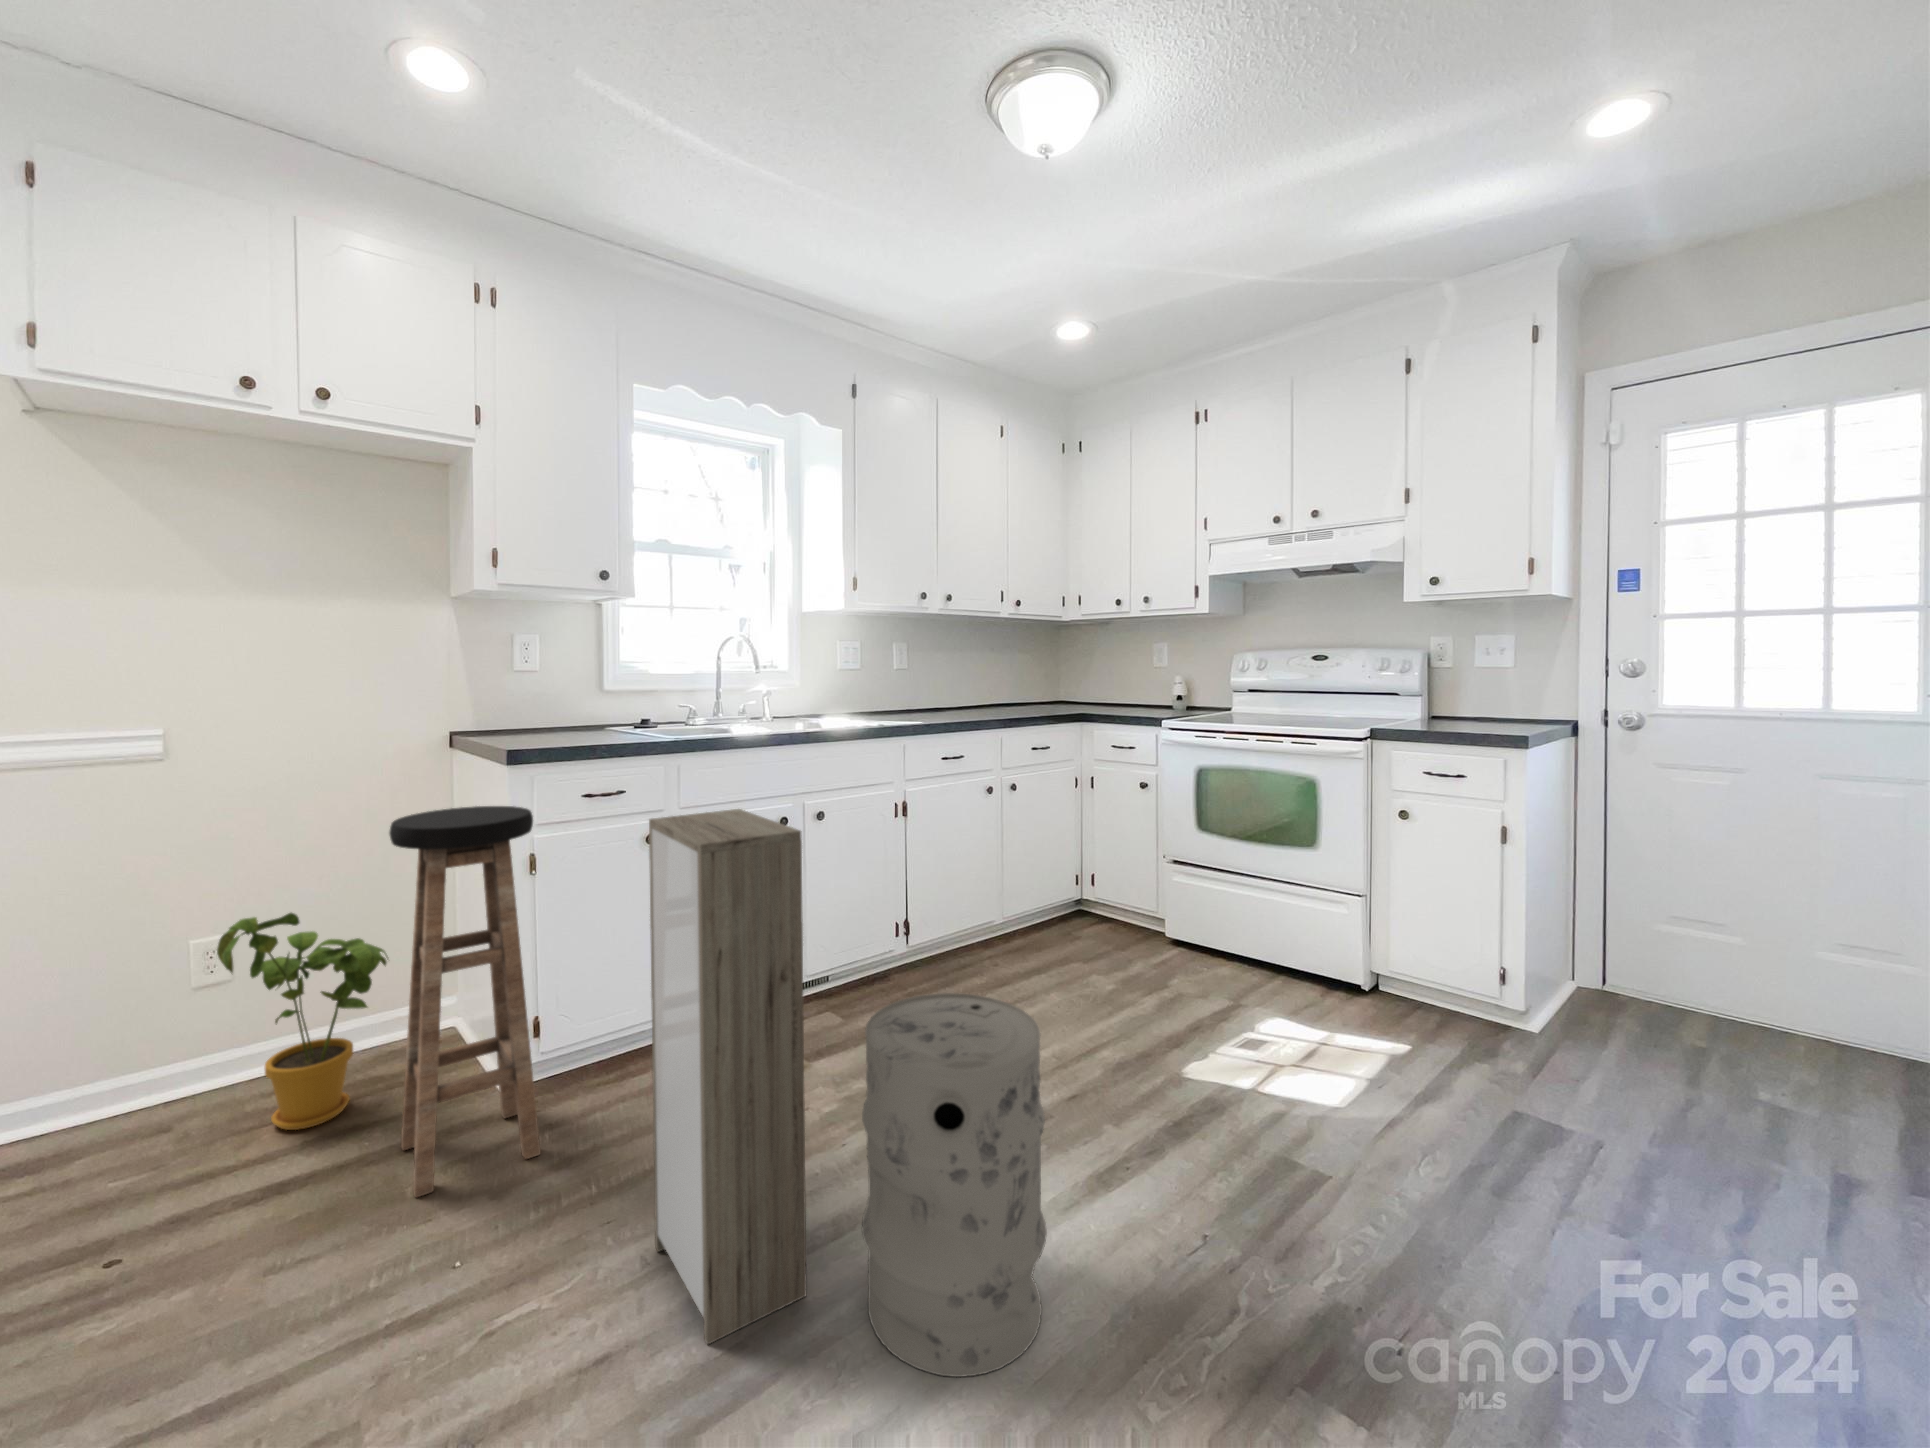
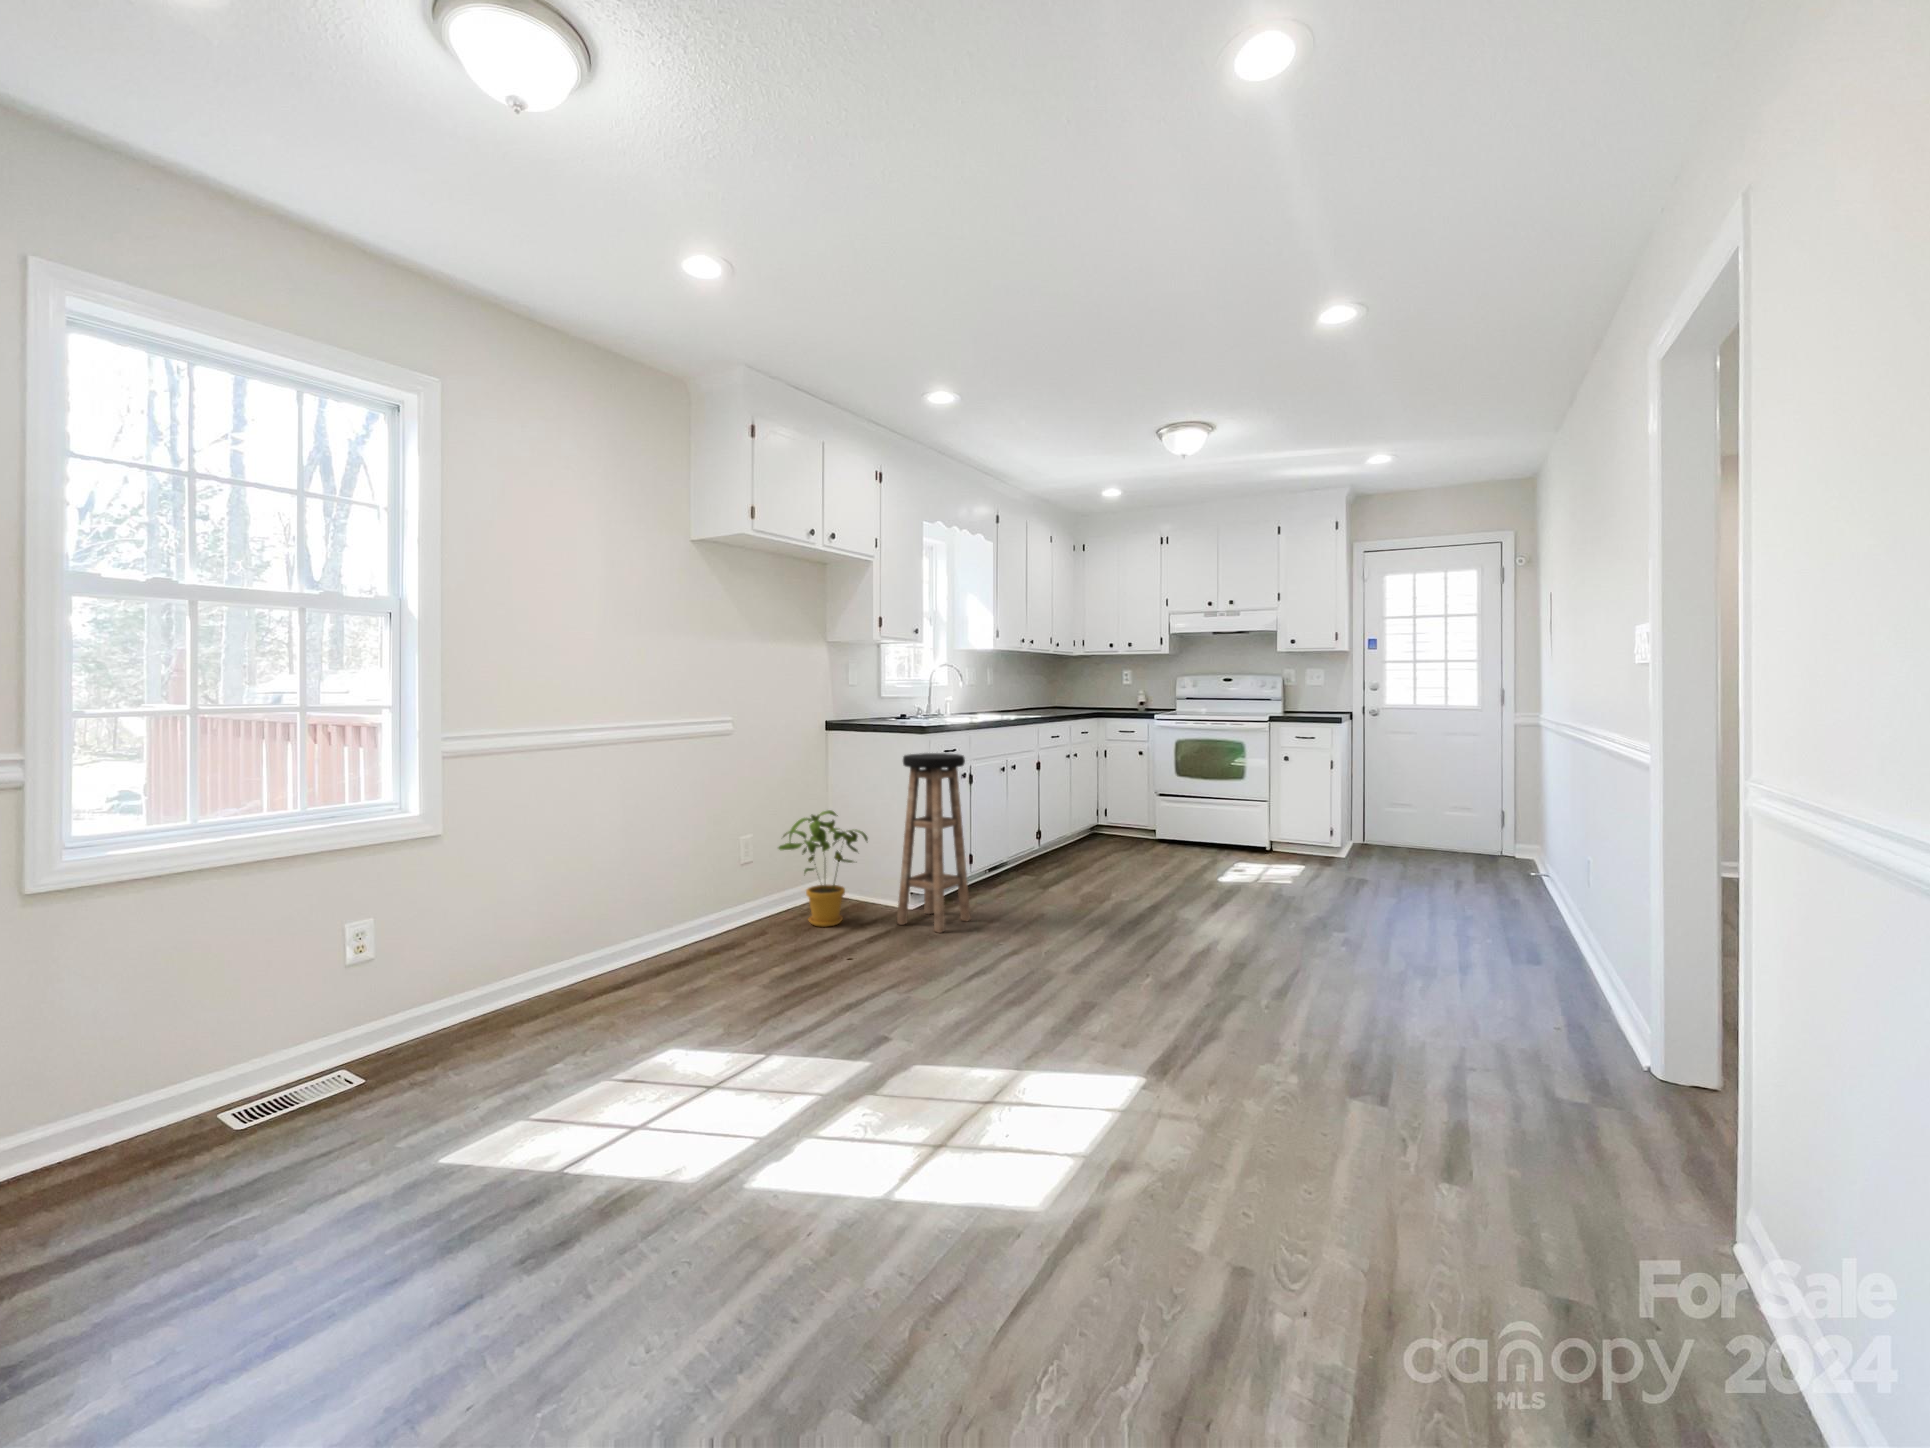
storage cabinet: present [649,809,806,1345] -> none [1069,745,1143,943]
trash can: present [862,993,1047,1377] -> none [1160,816,1233,938]

